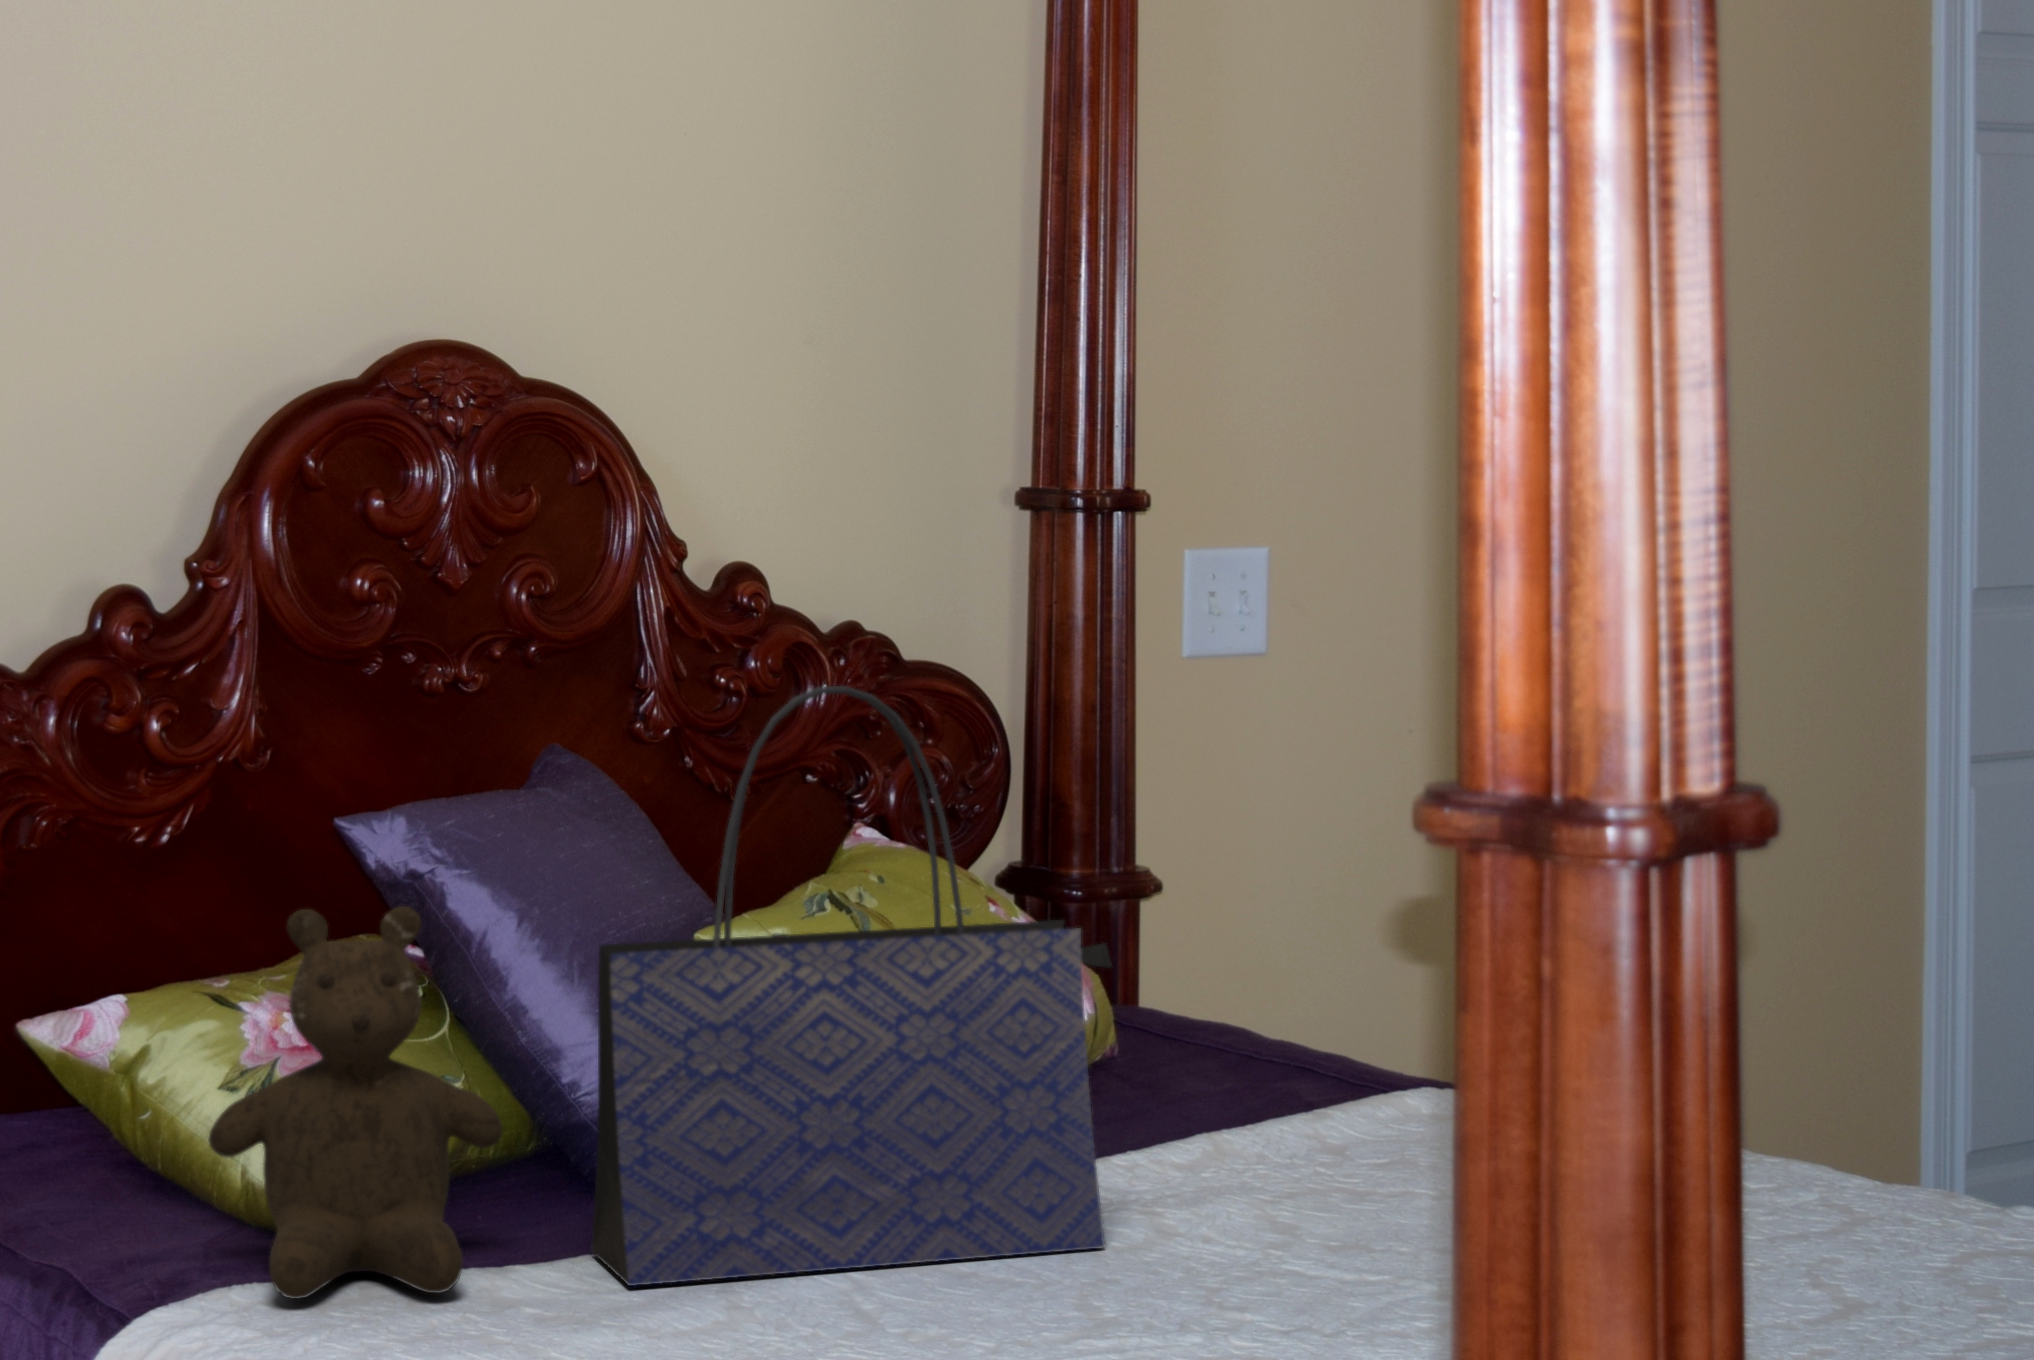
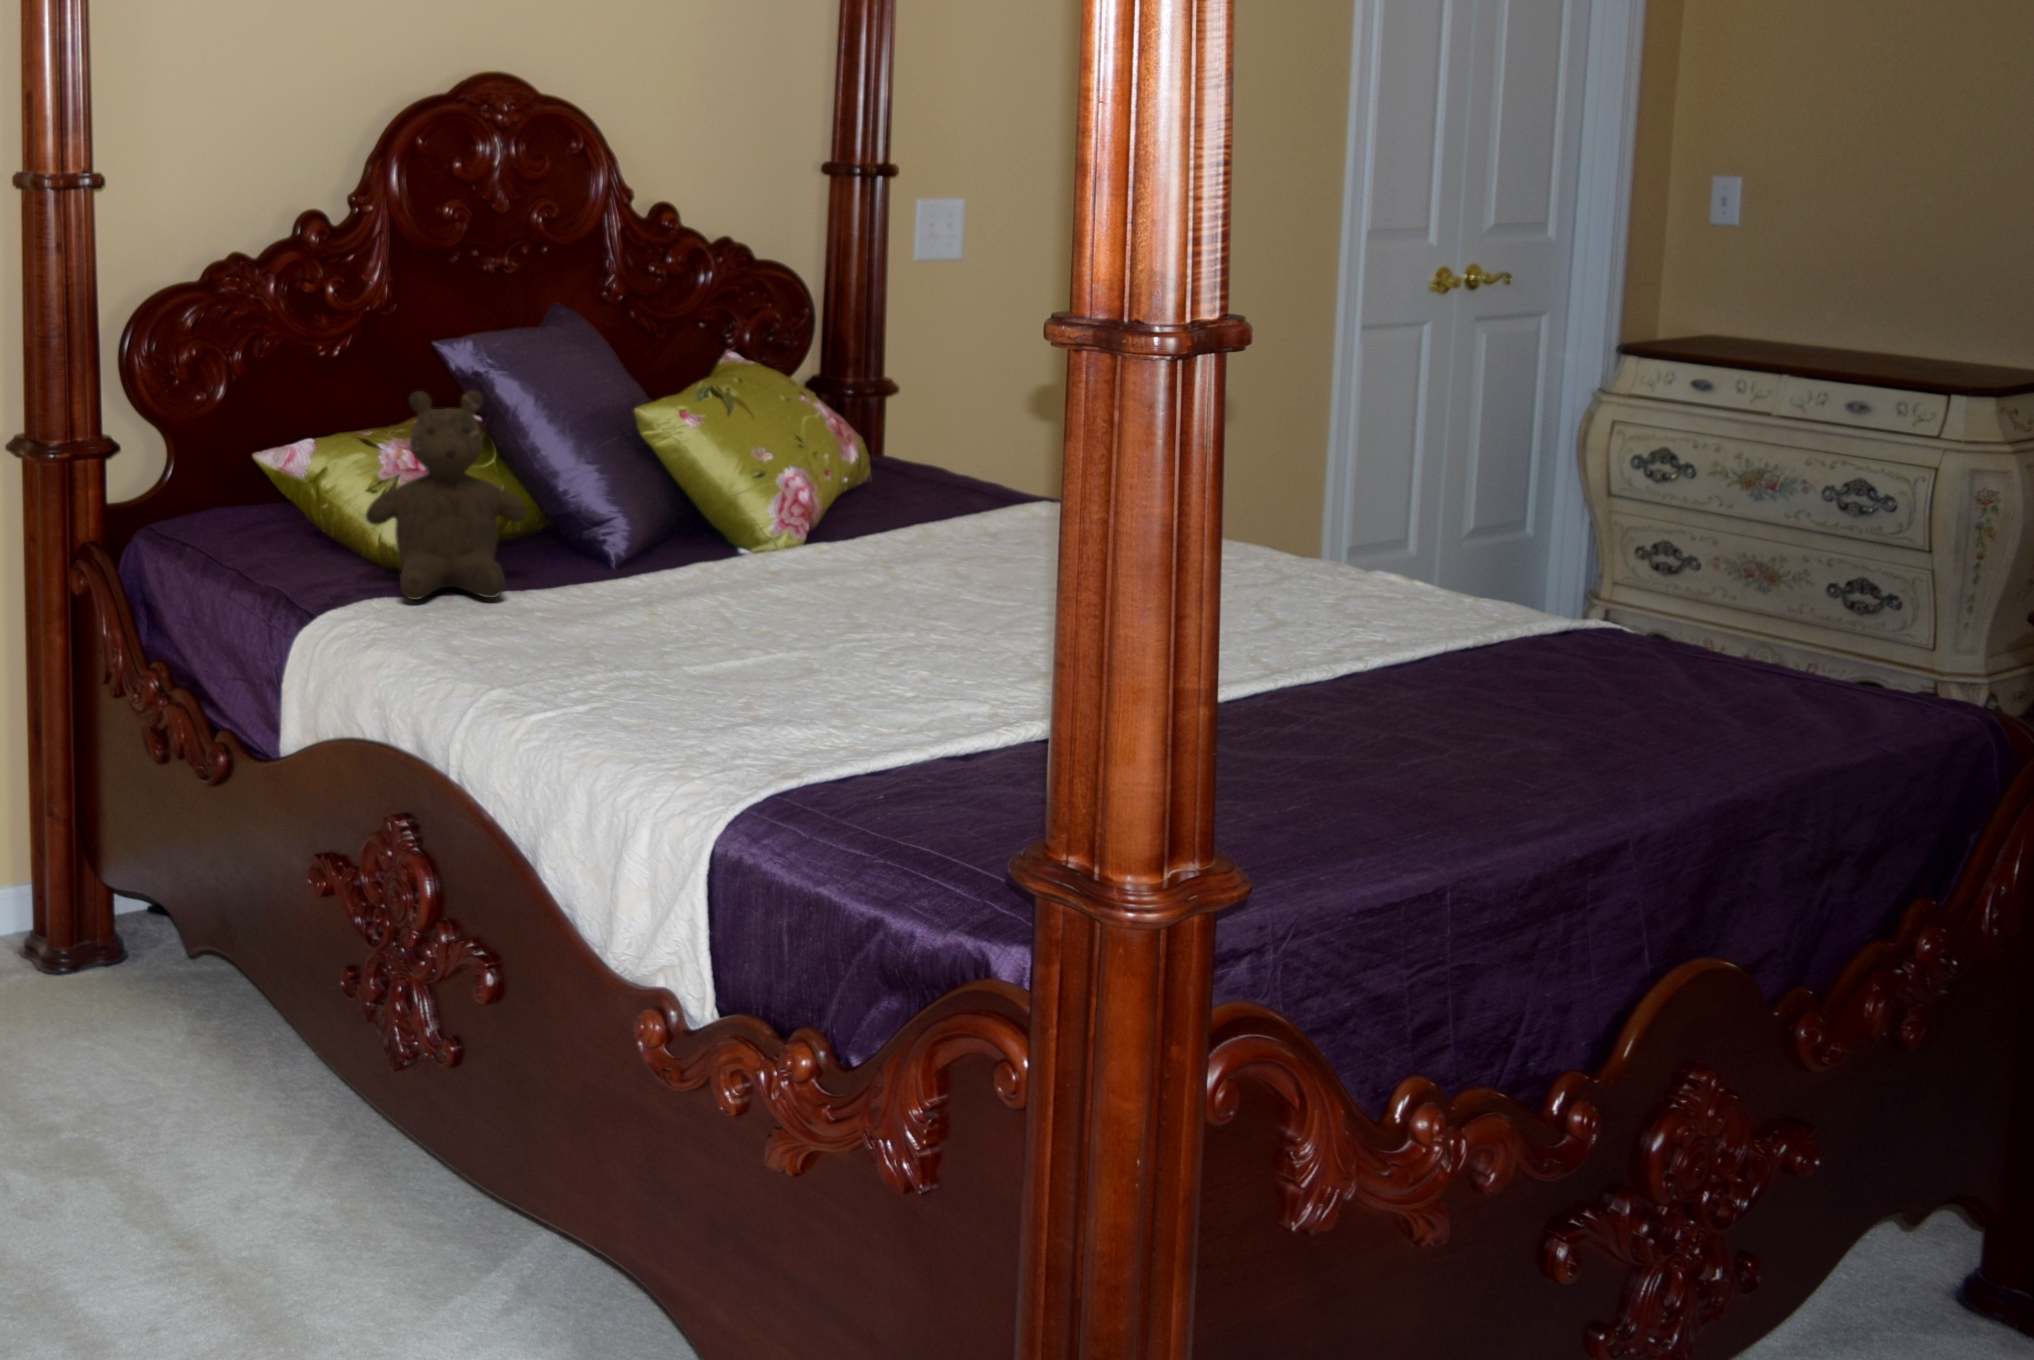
tote bag: present [591,686,1112,1286] -> none [575,272,866,596]

